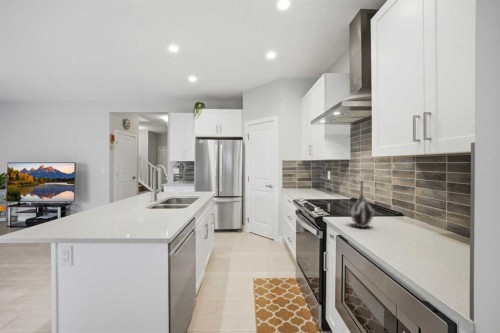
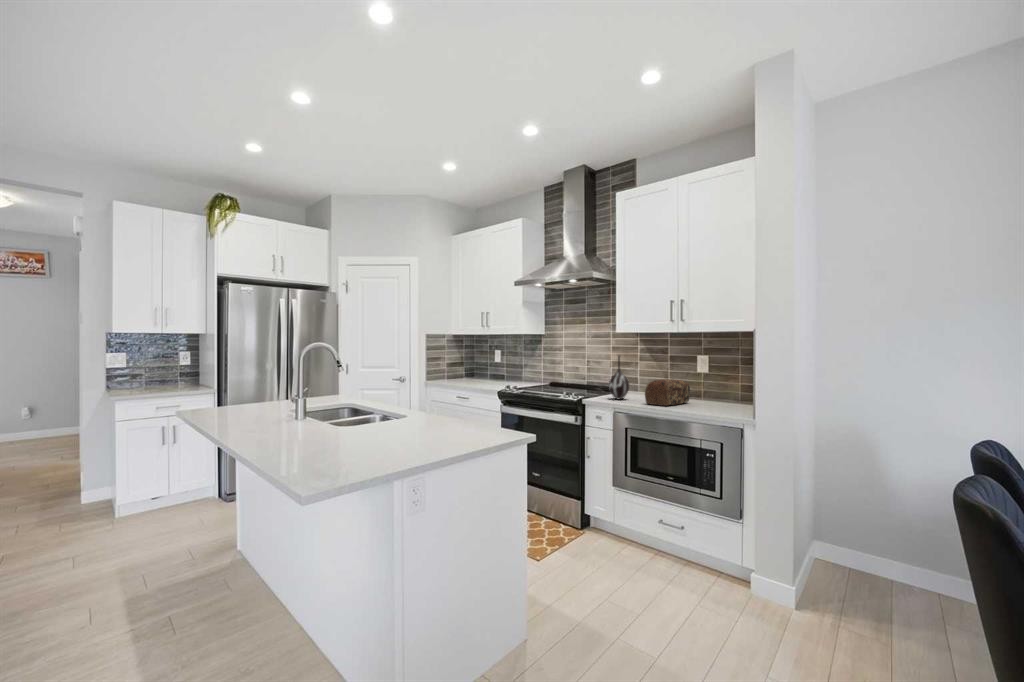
bread loaf: none [371,213,446,249] -> present [645,379,690,406]

